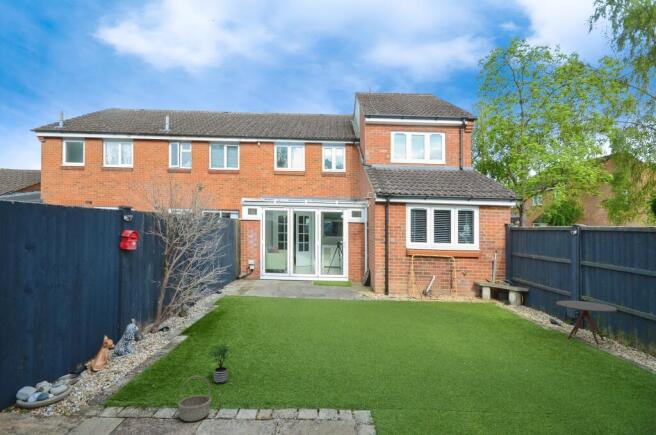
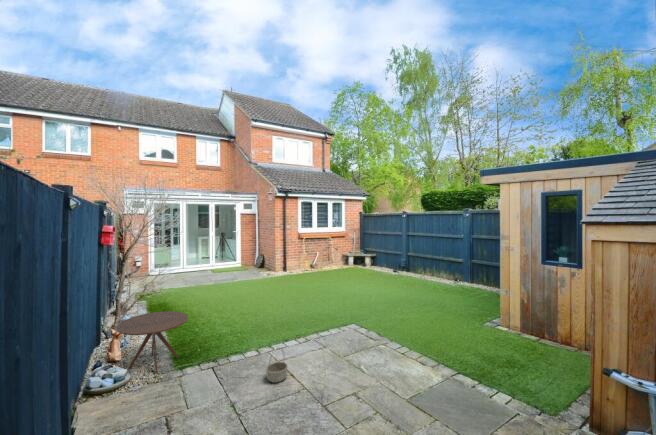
round table: present [556,301,617,344] -> present [116,311,188,373]
potted plant: present [209,345,233,384] -> none [247,324,269,355]

